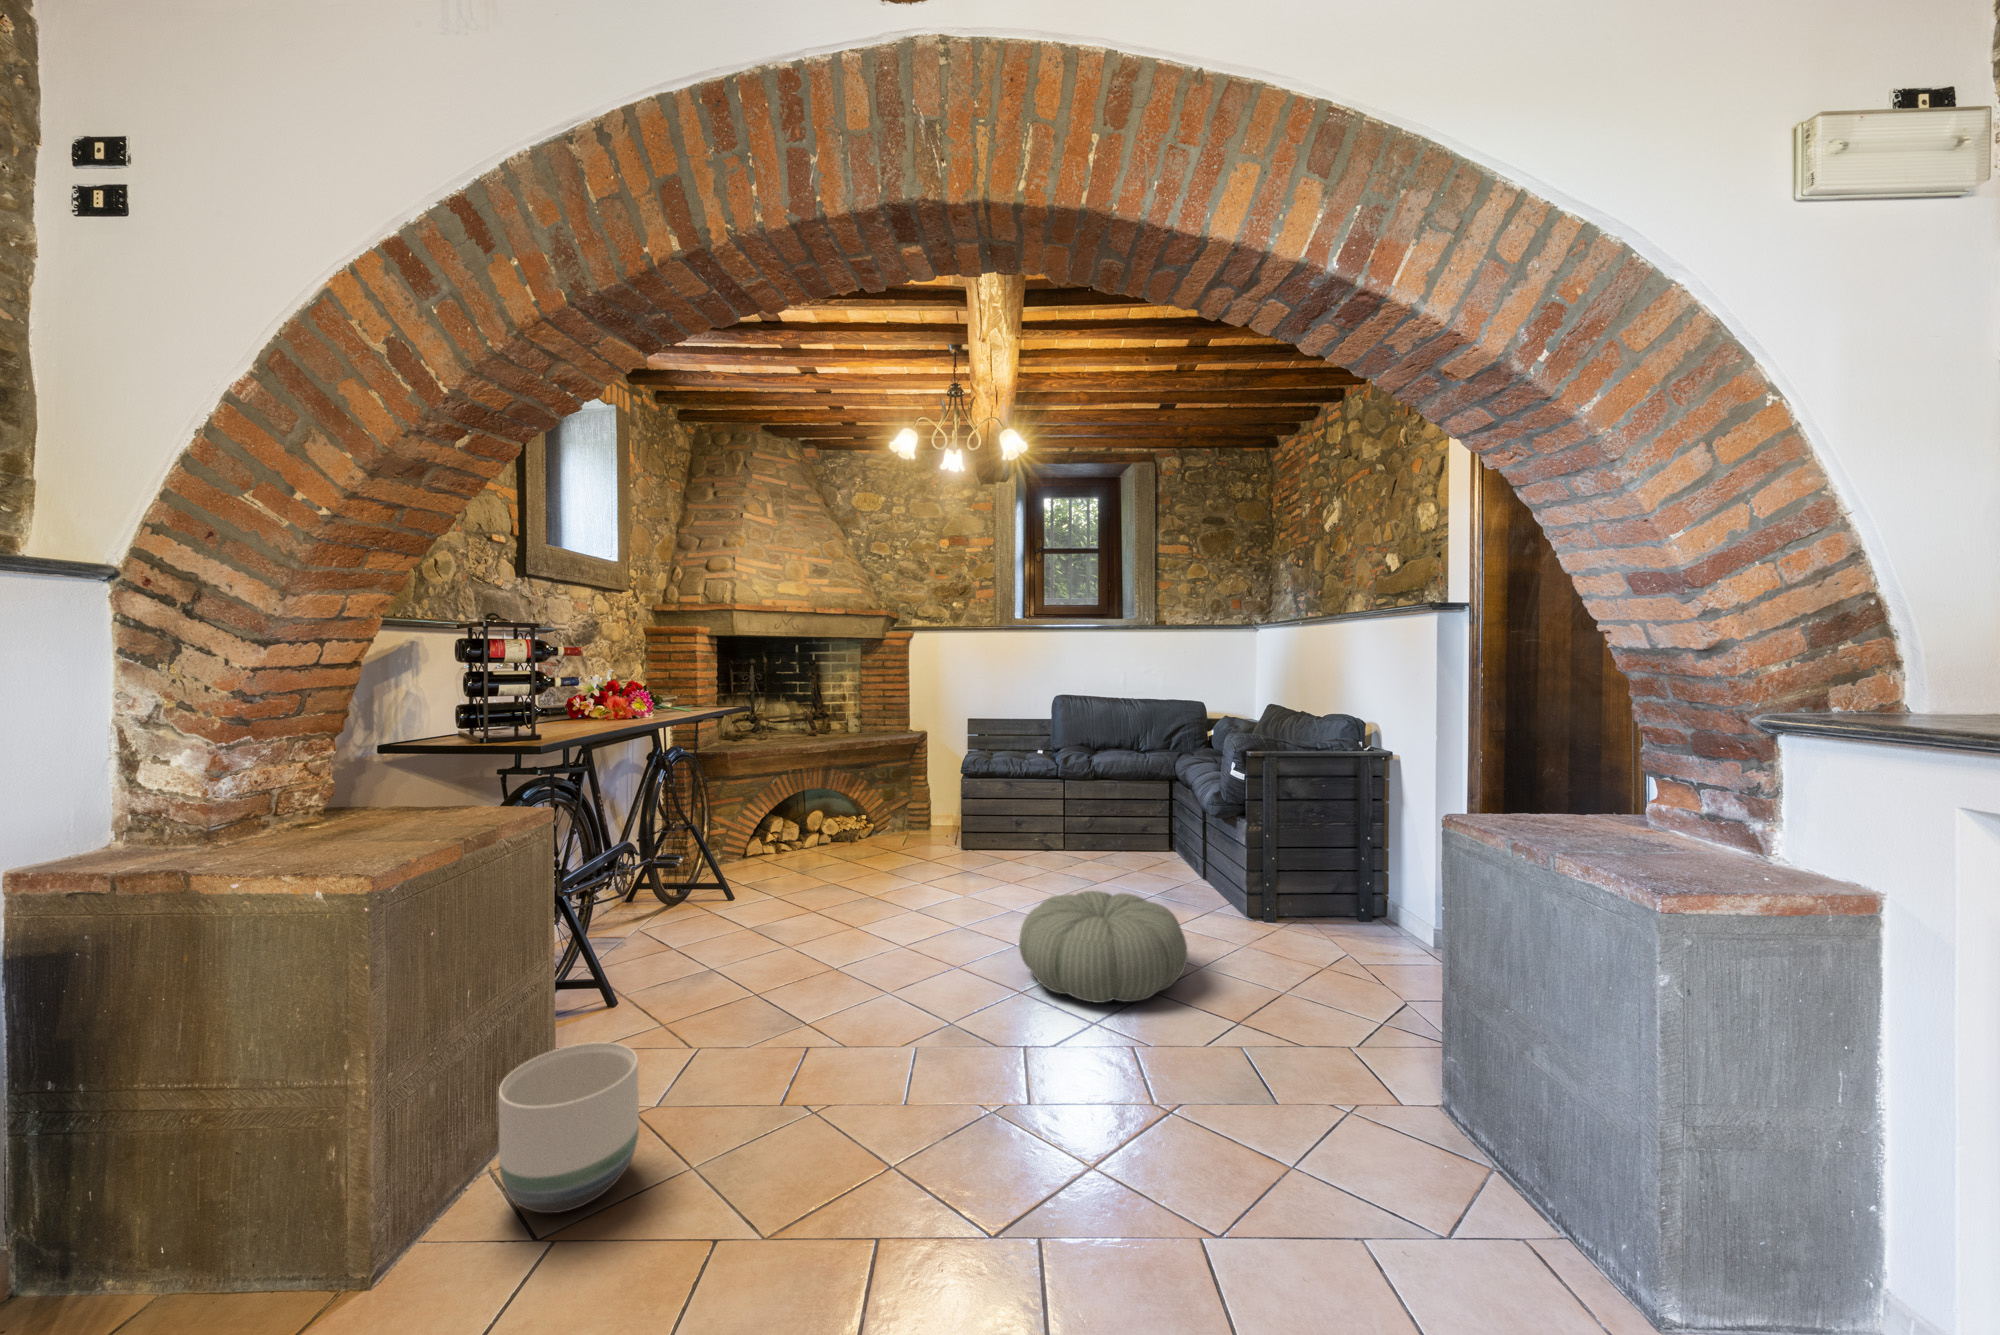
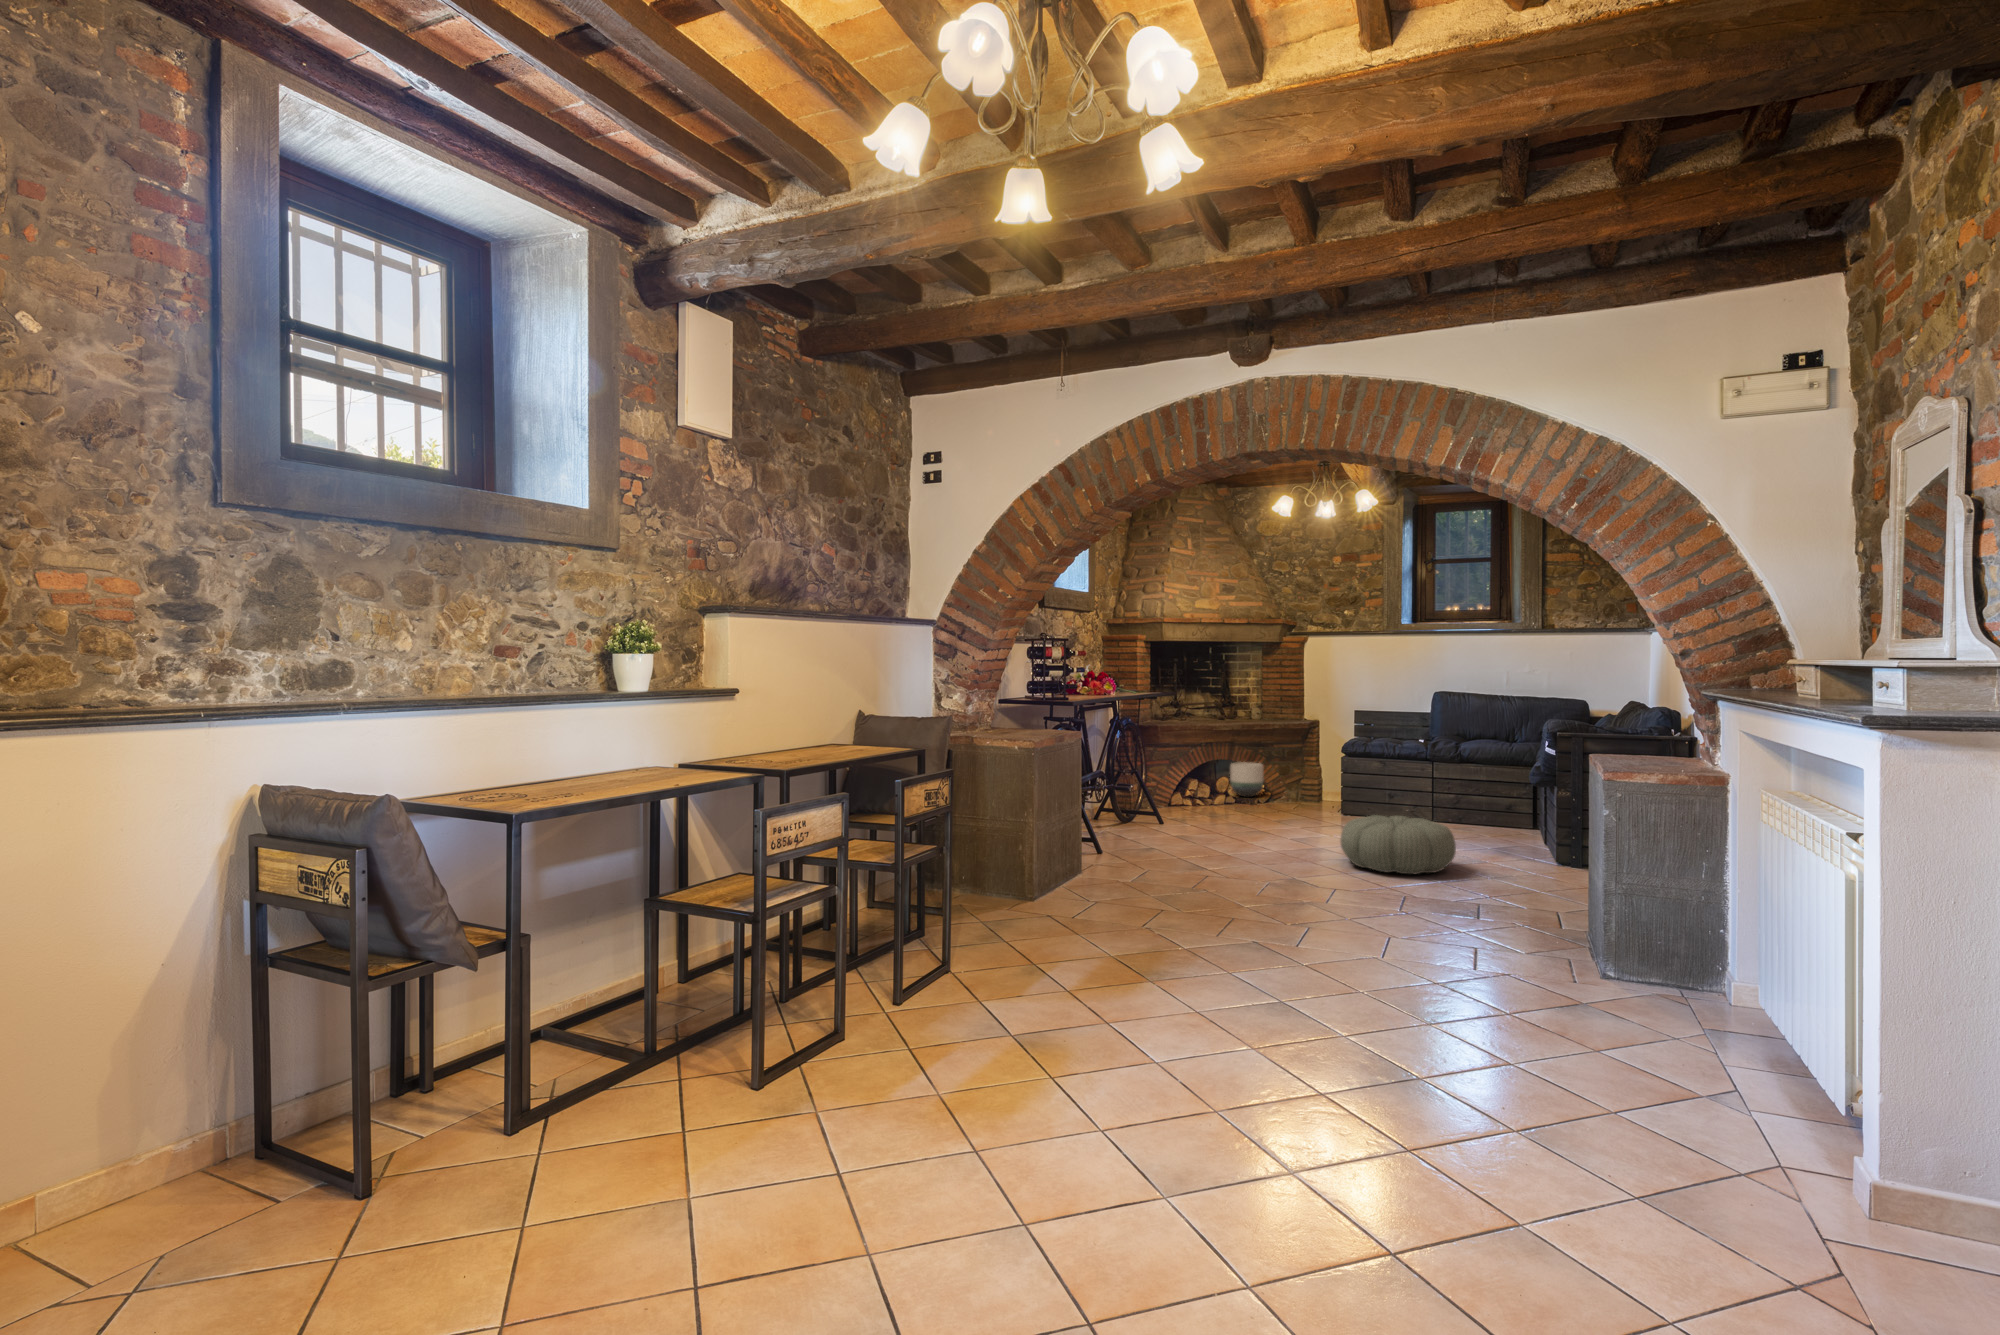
planter: present [498,1042,639,1213] -> present [1230,762,1263,797]

